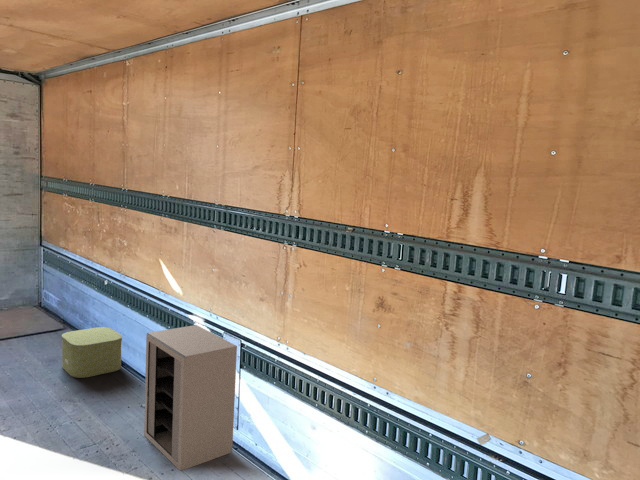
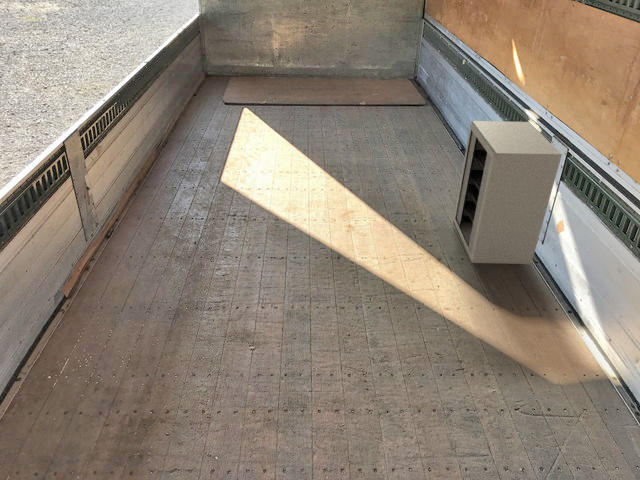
storage box: present [62,327,122,378] -> none [409,108,466,155]

